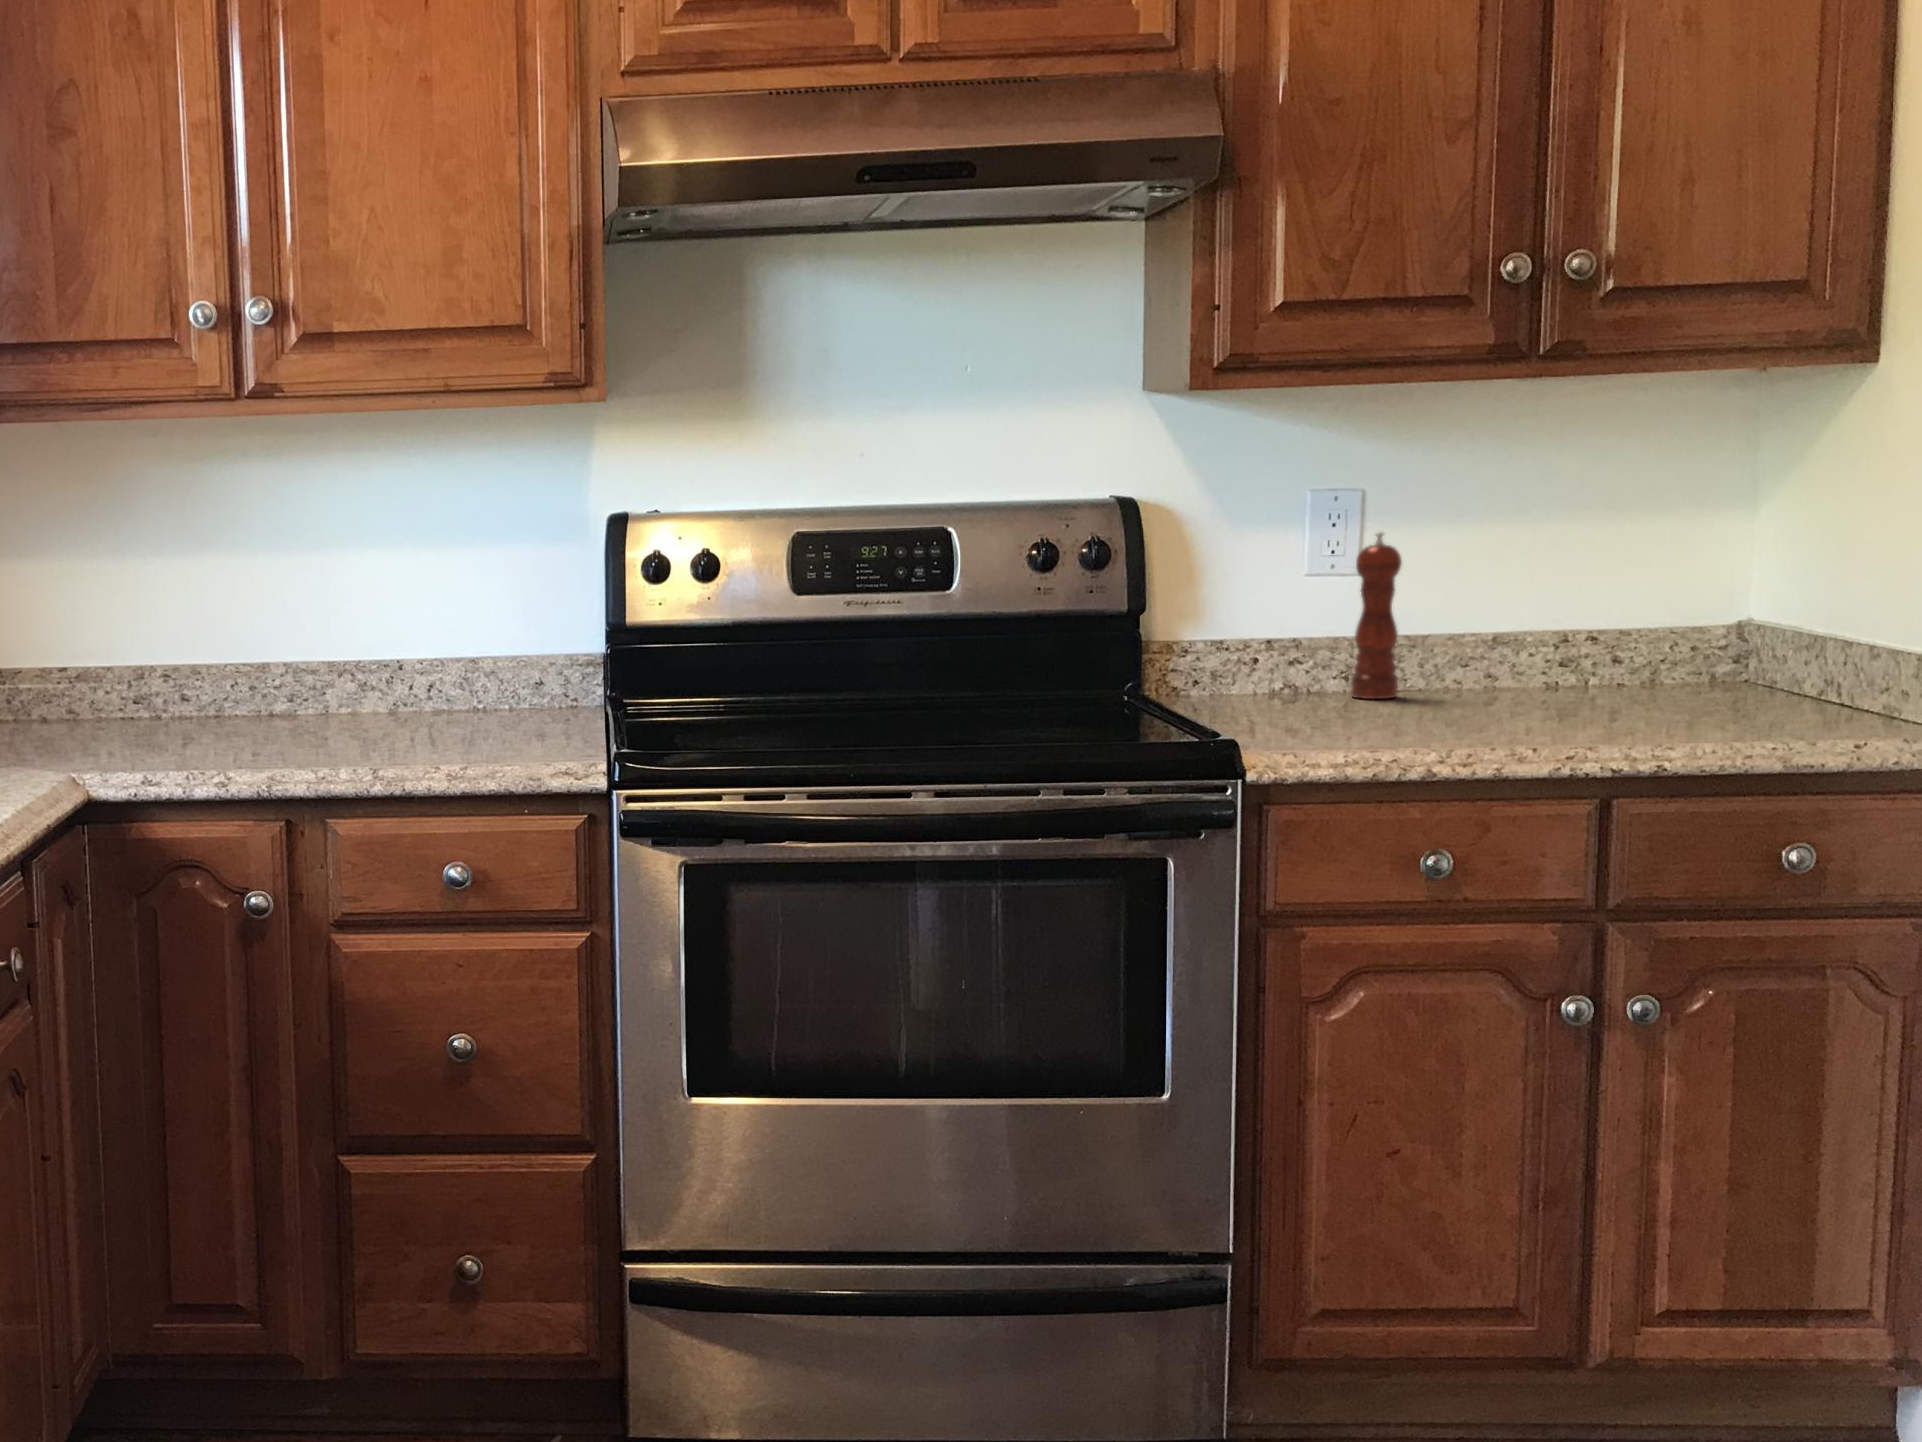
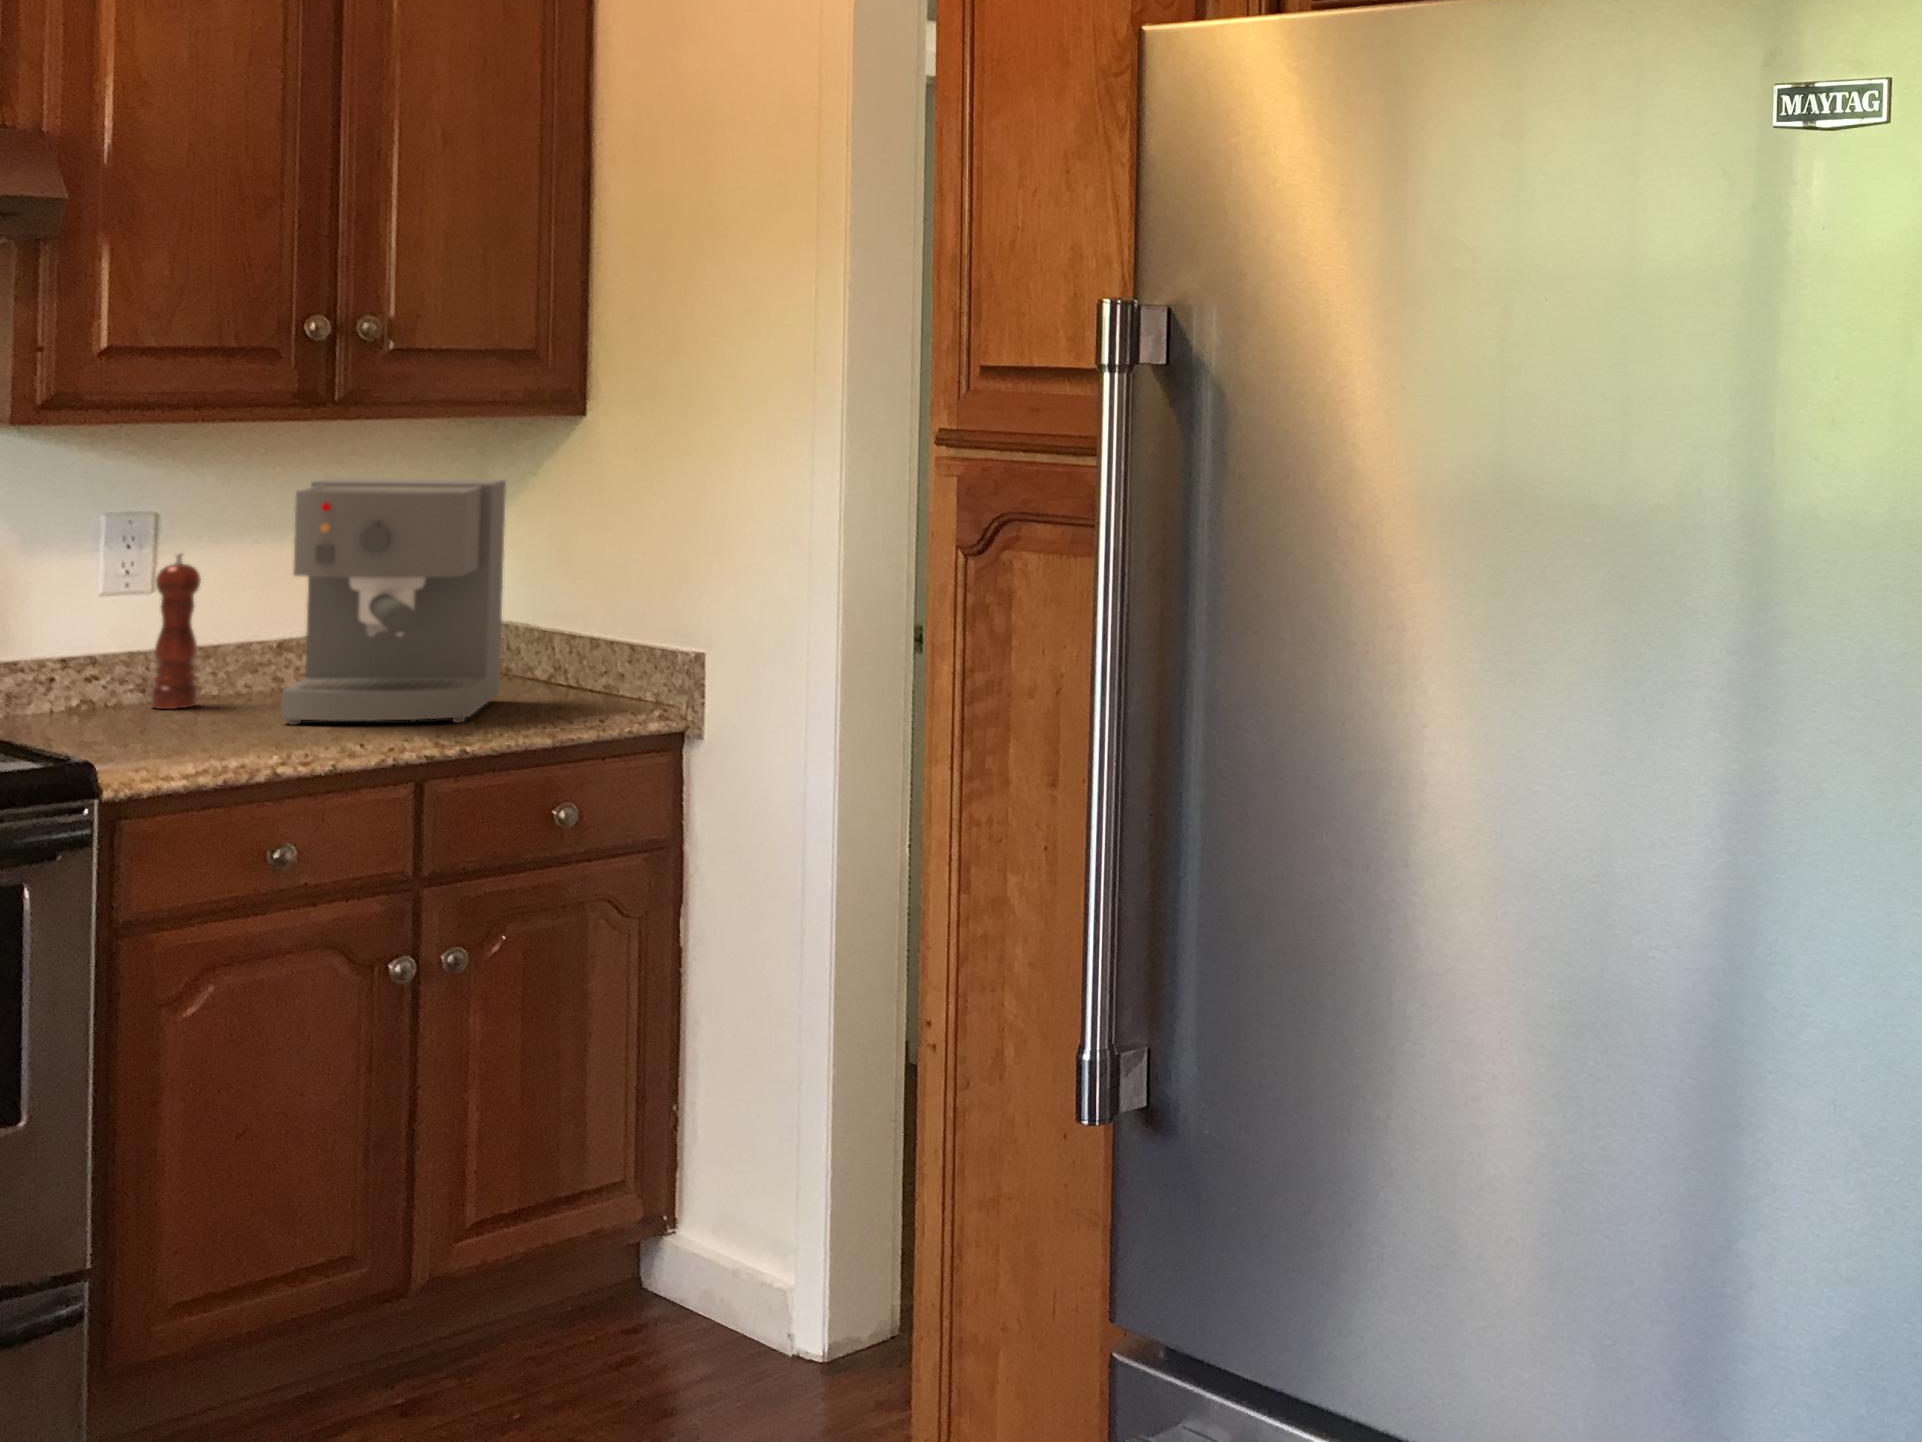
coffee maker: none [1466,442,1757,736] -> present [281,478,506,725]

